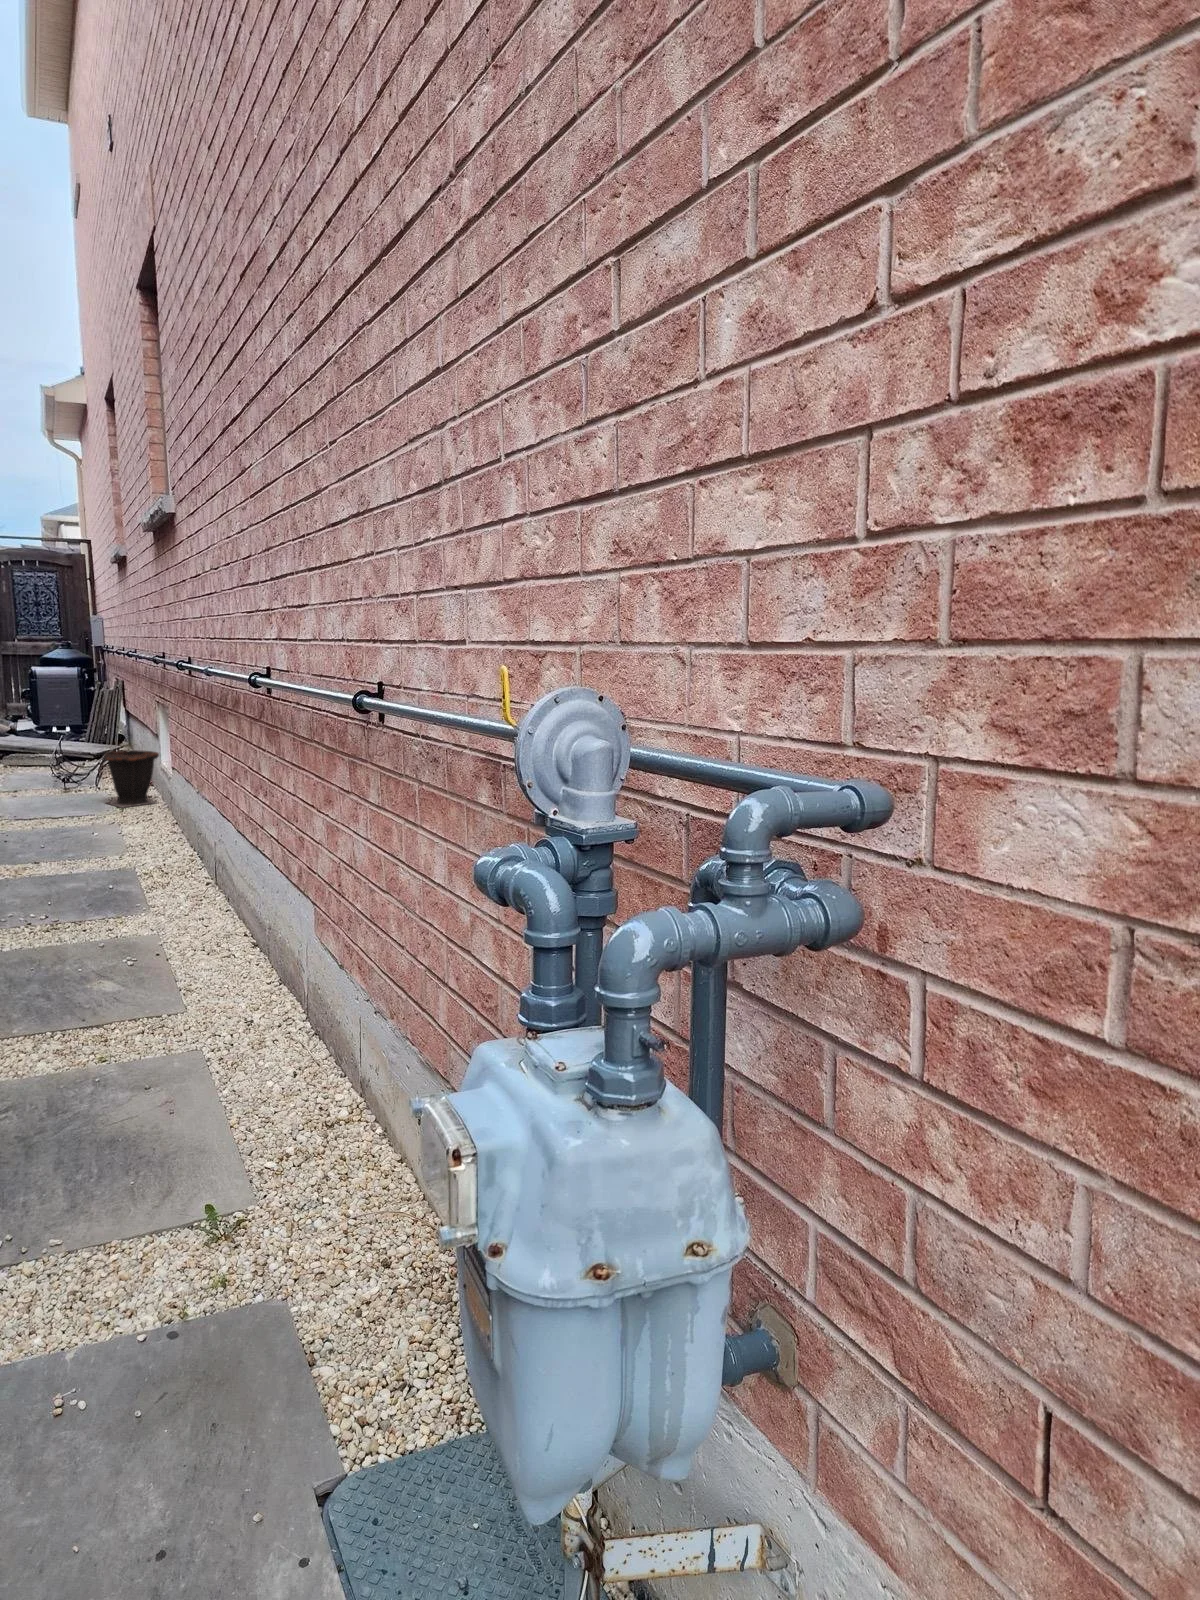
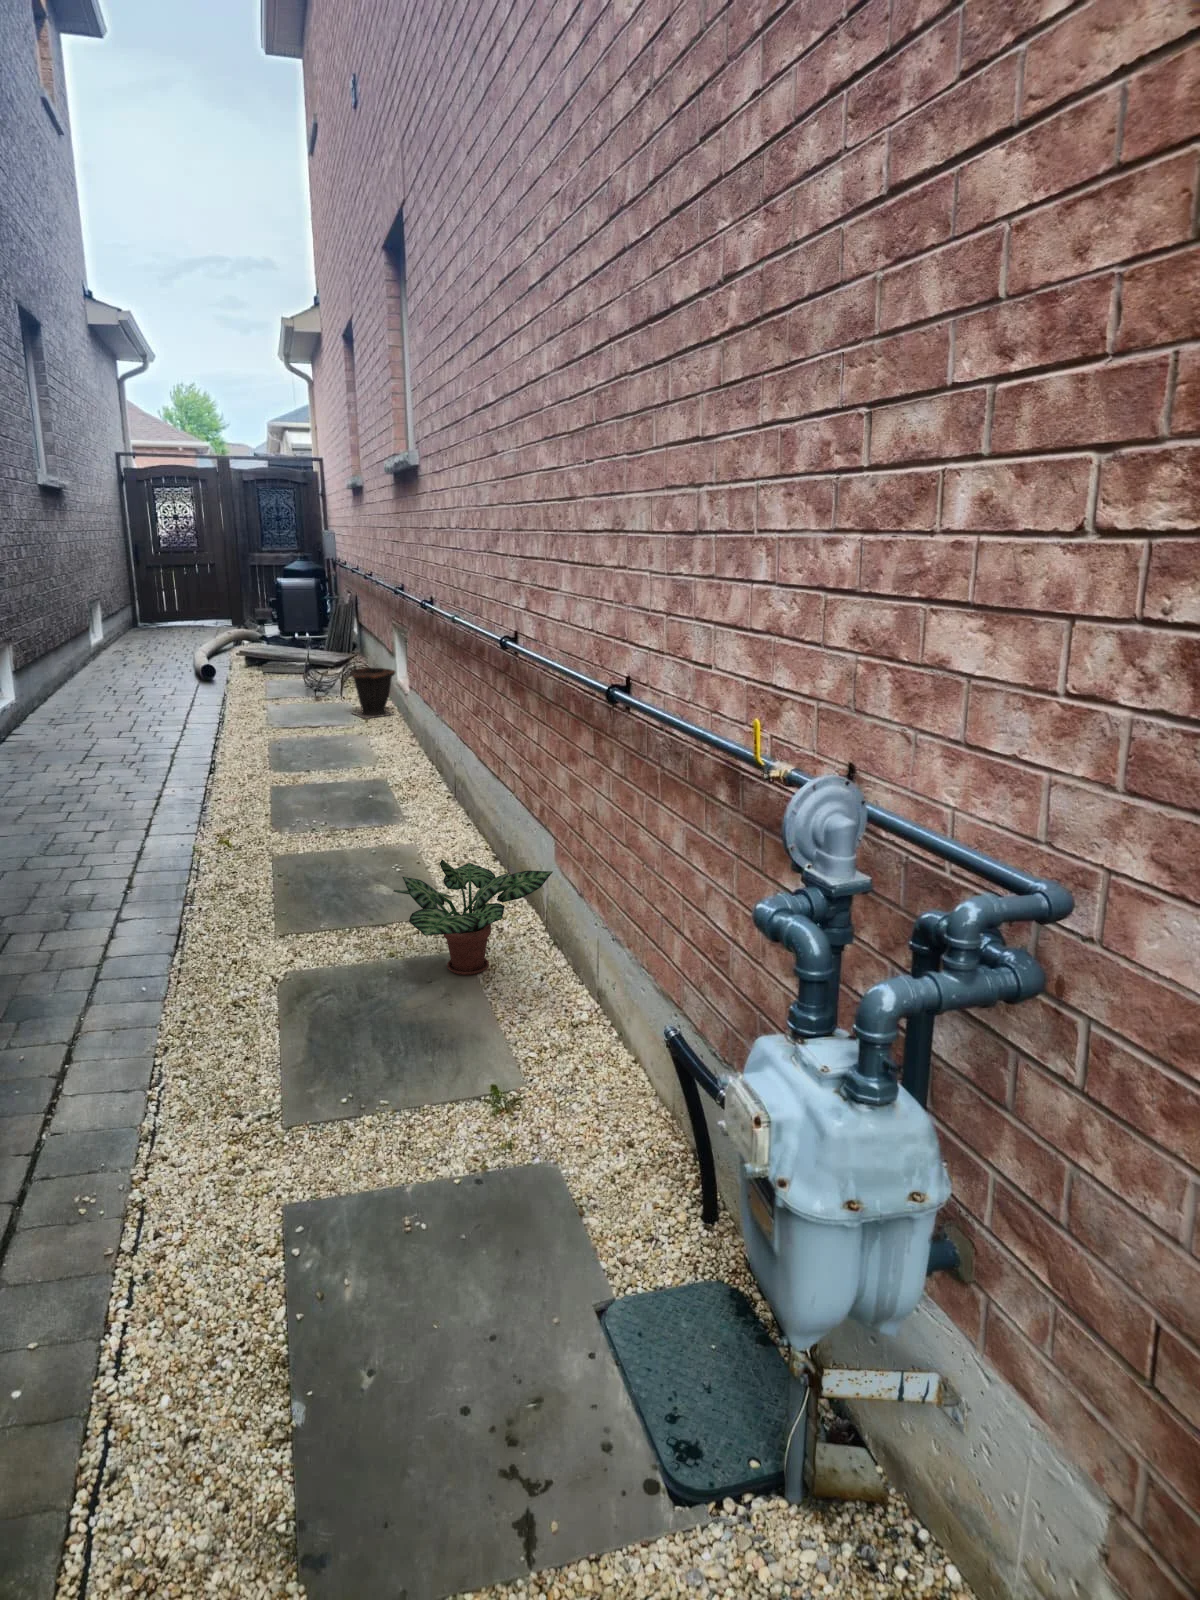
potted plant: none [104,928,310,1076] -> present [393,859,553,975]

